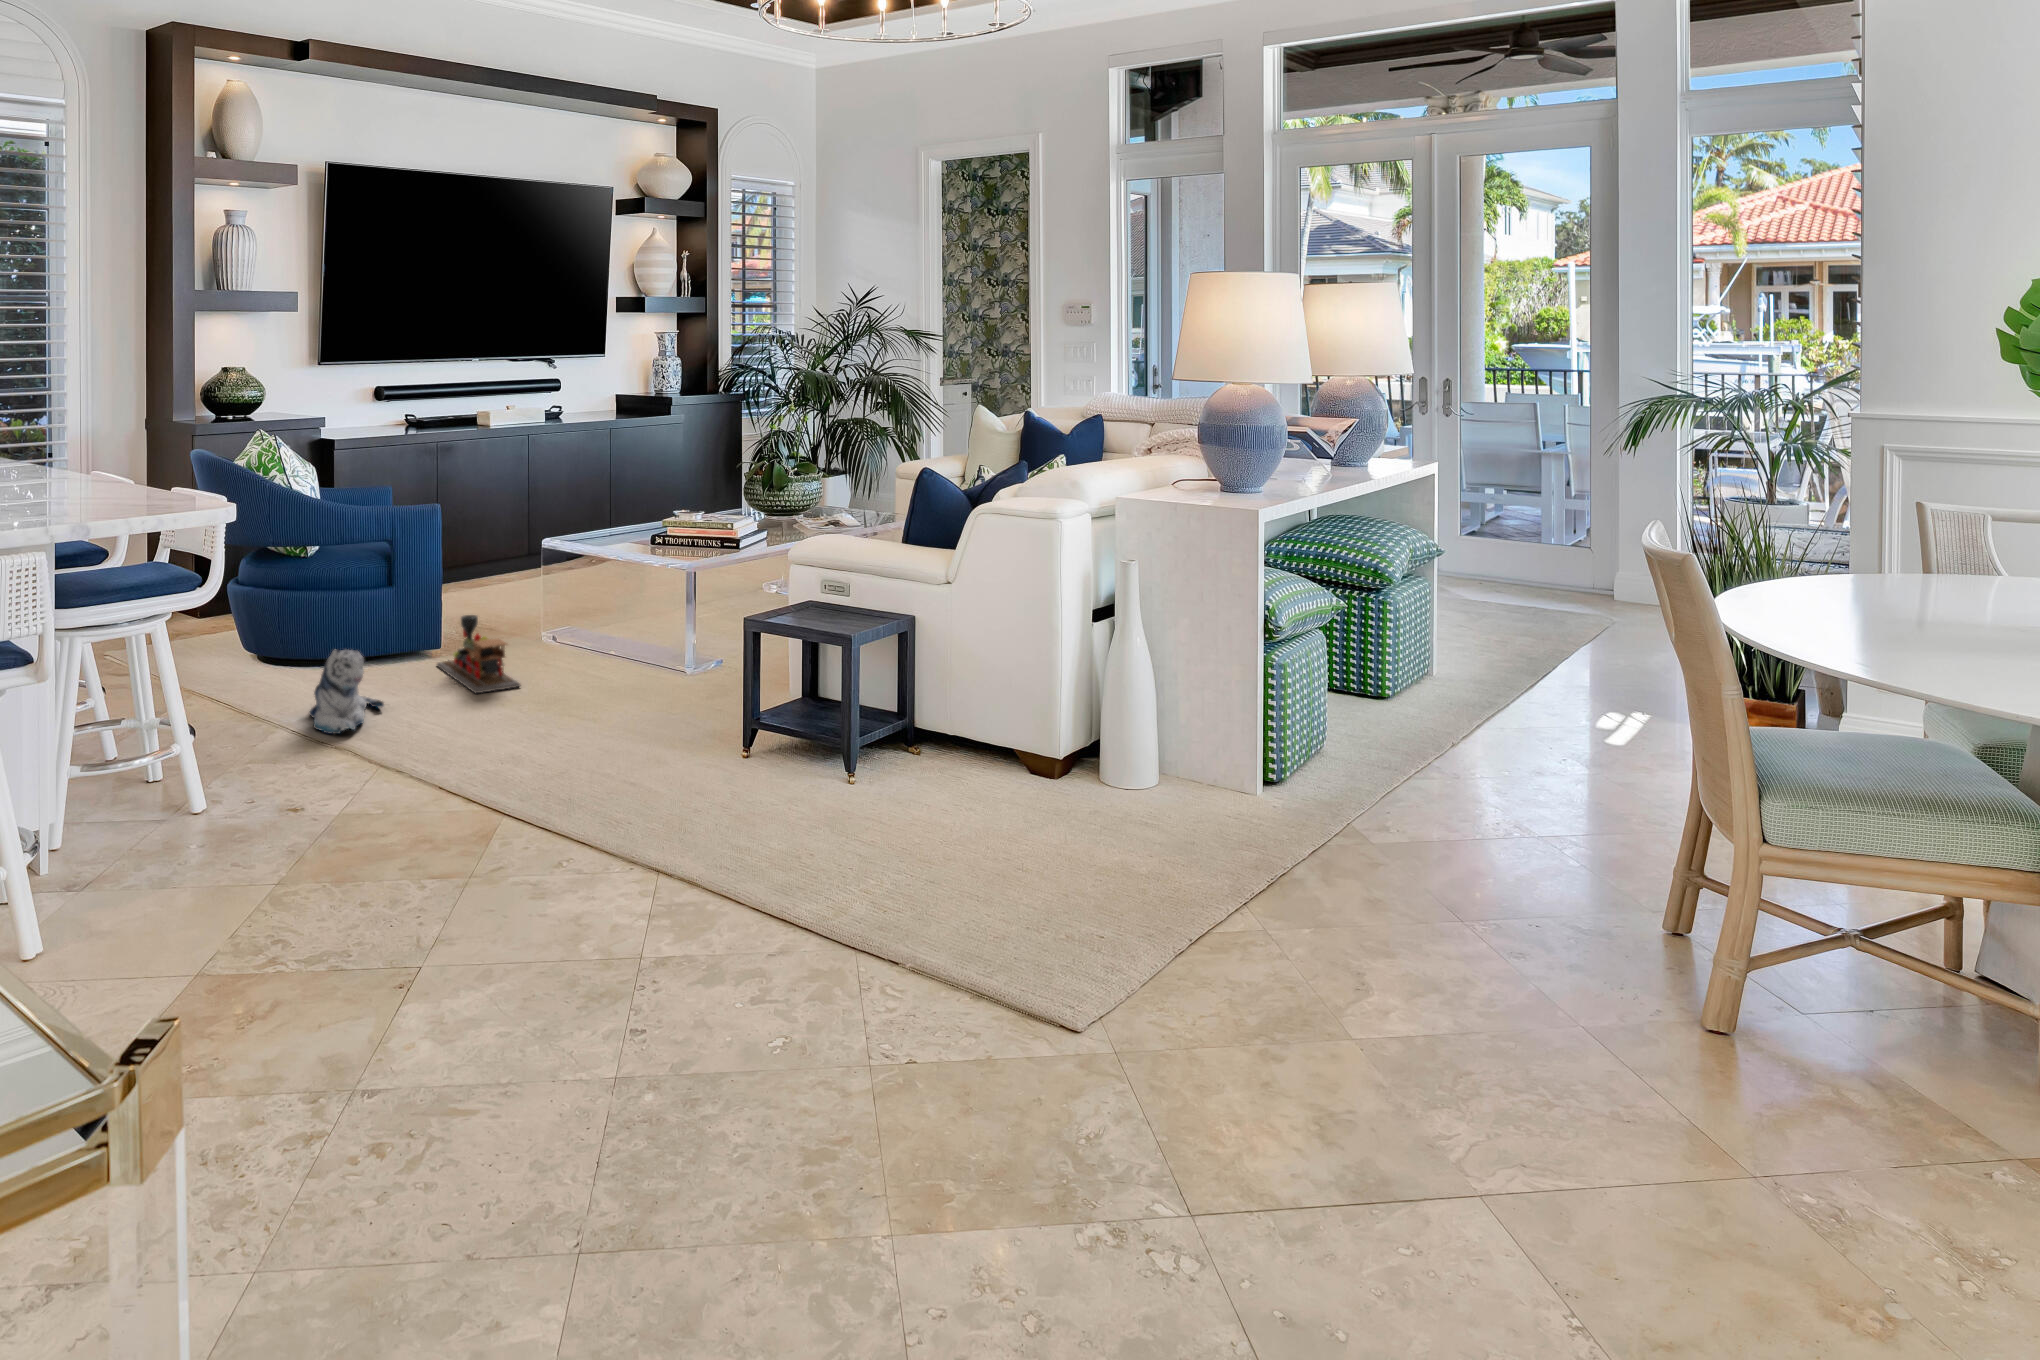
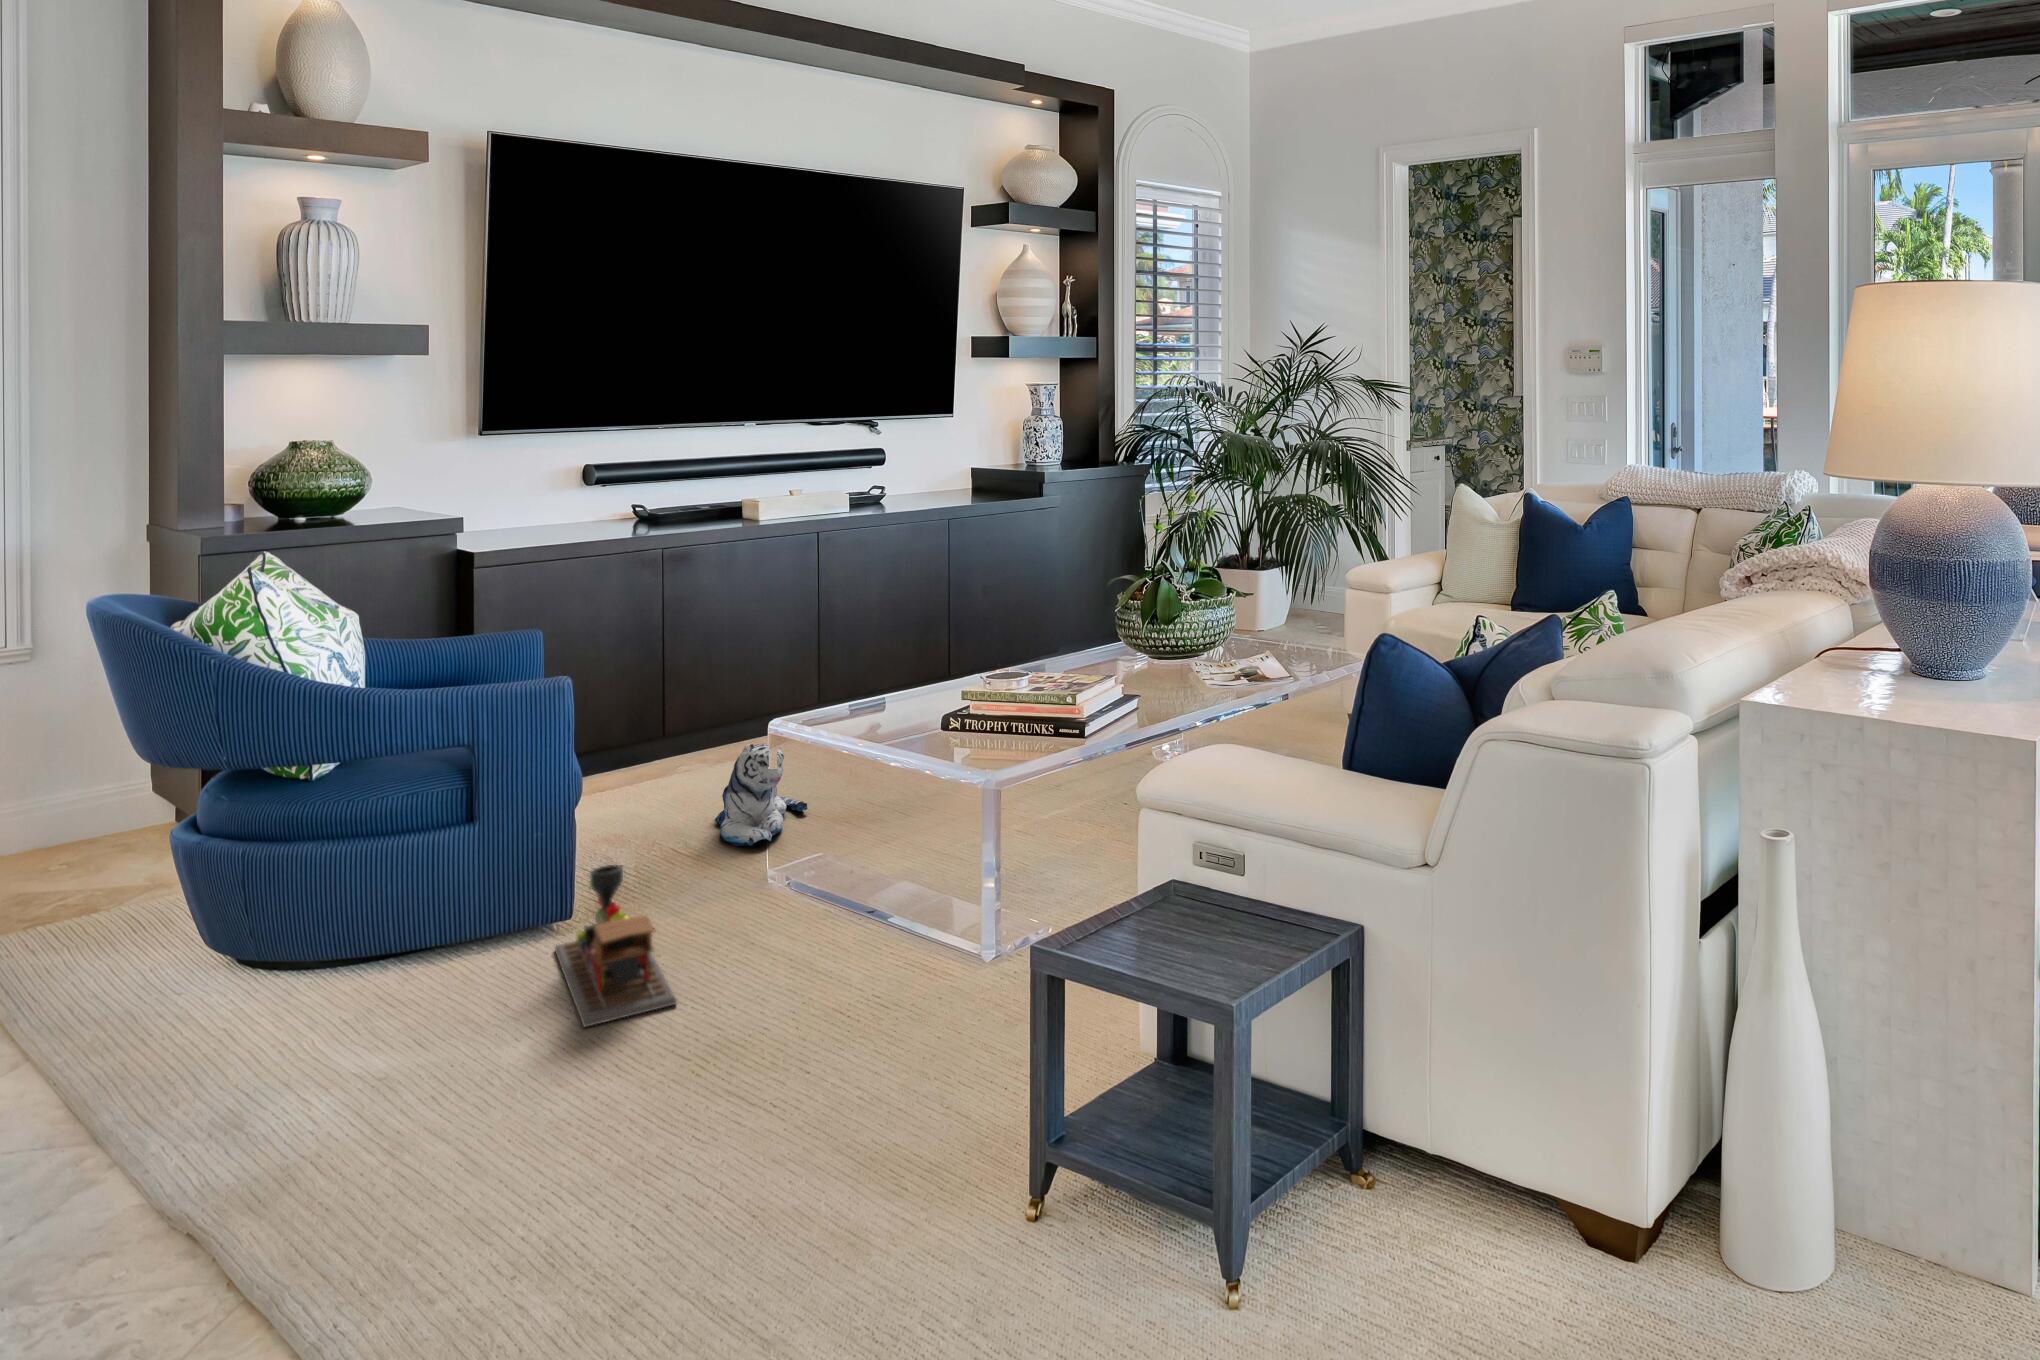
plush toy: present [309,649,384,734] -> present [715,744,808,846]

